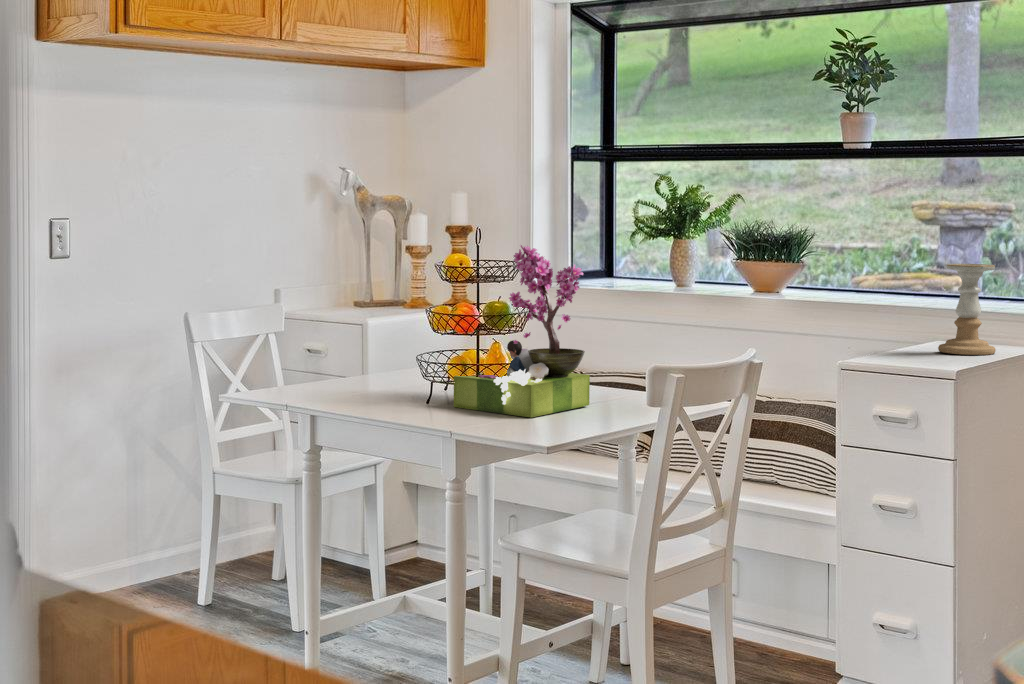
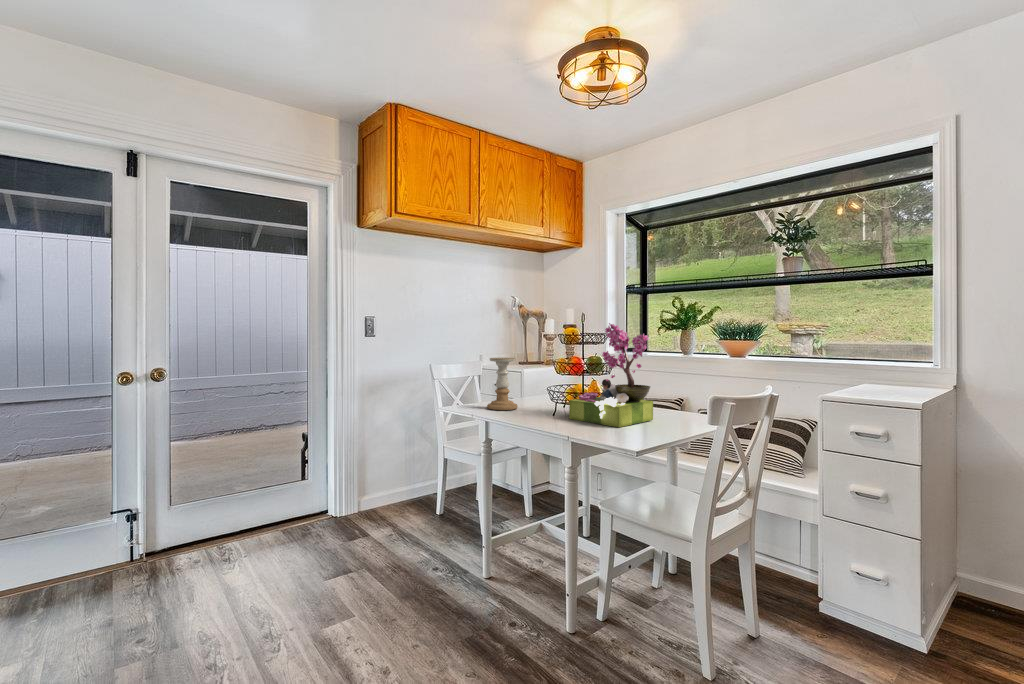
candle holder: present [938,264,996,355] -> present [487,358,518,410]

